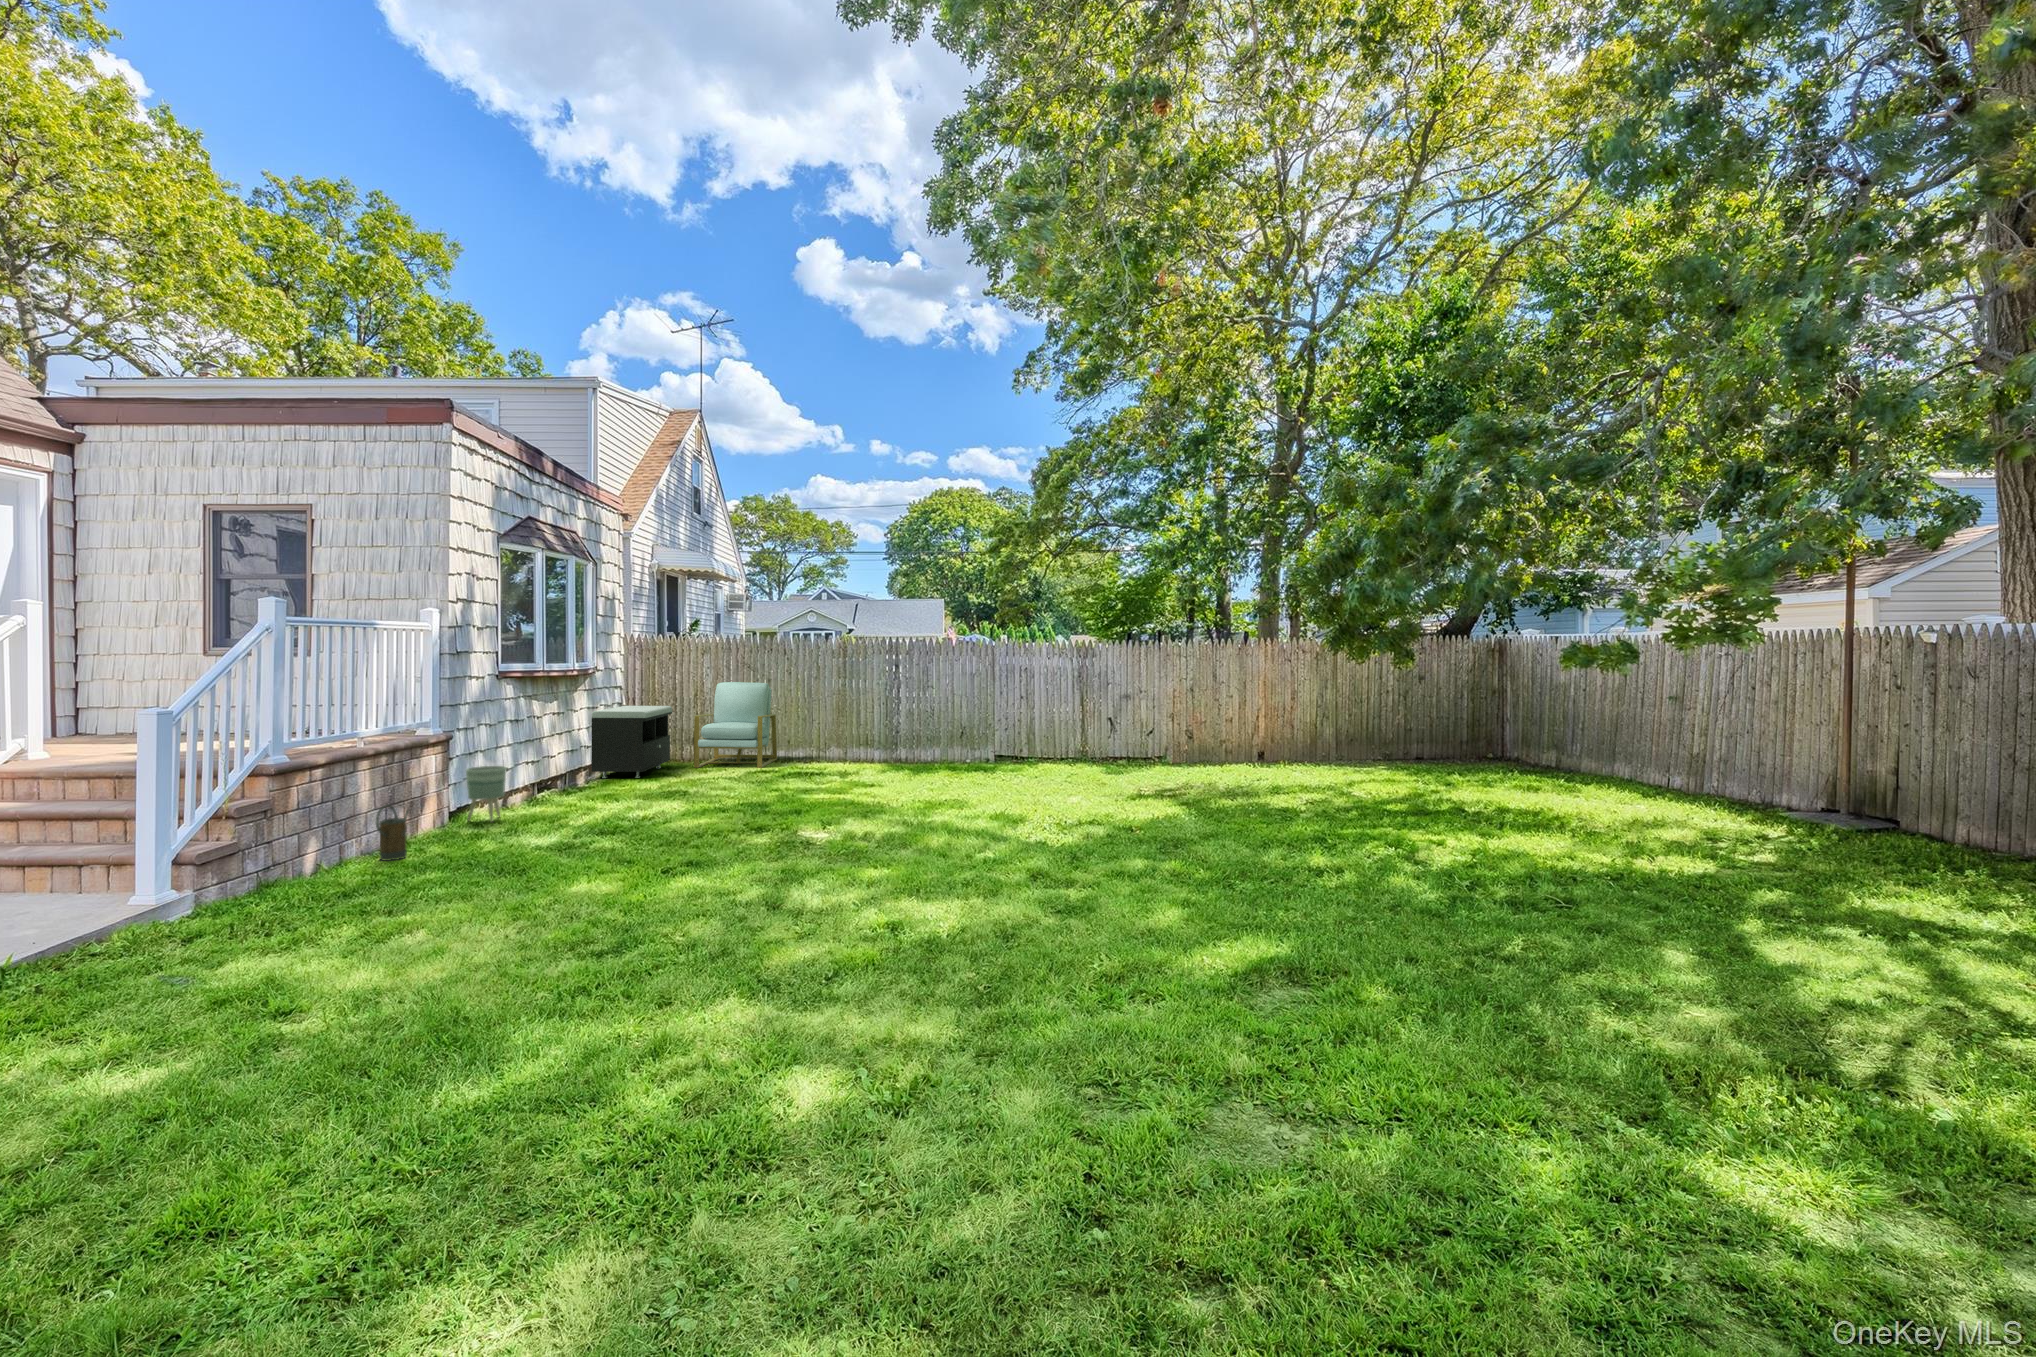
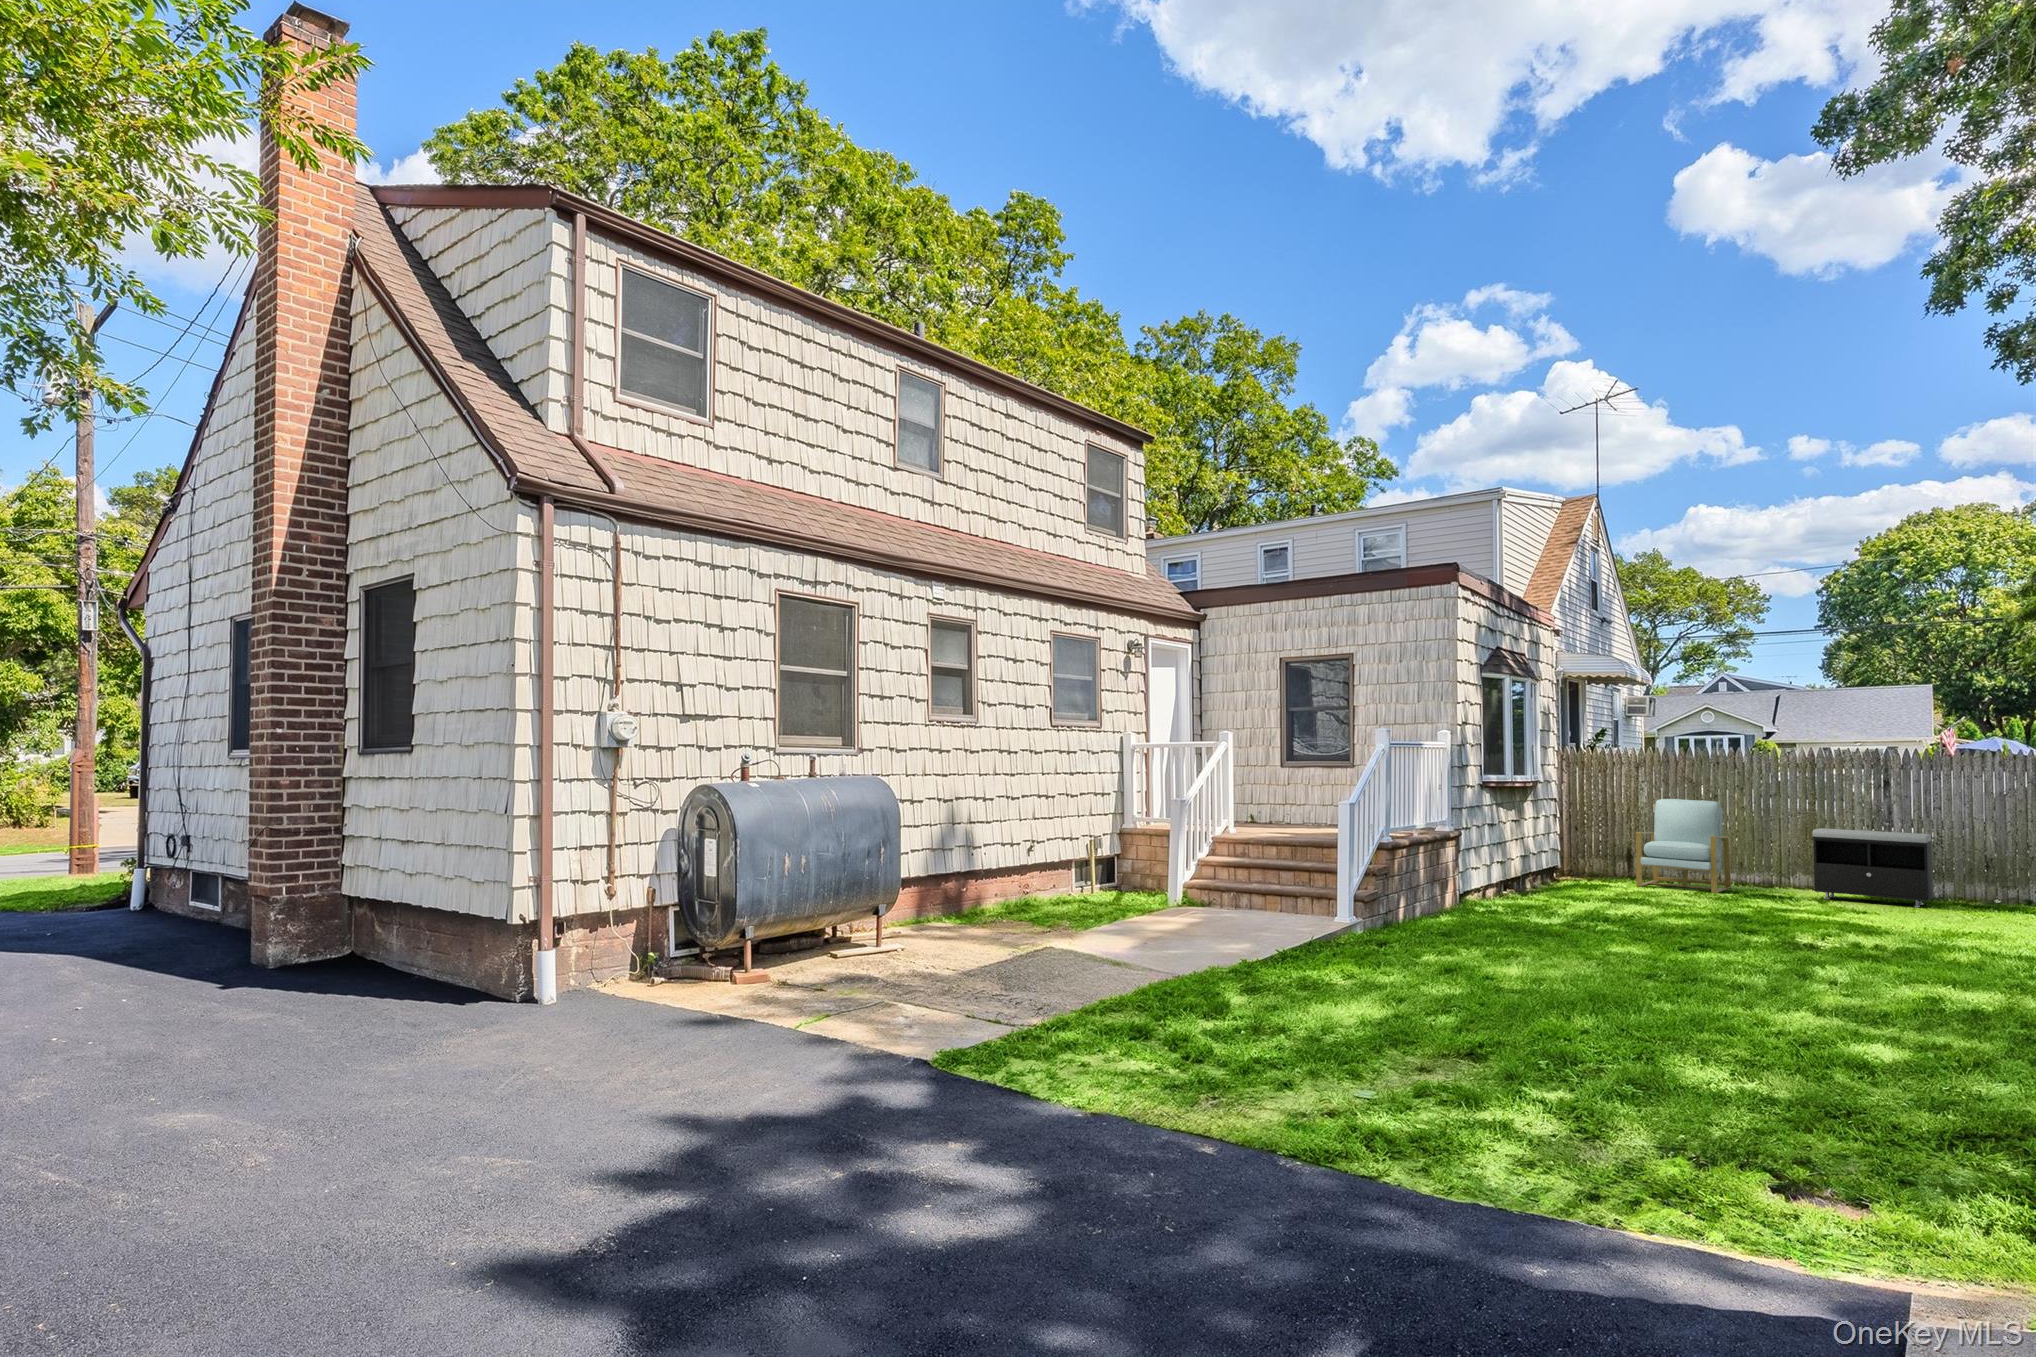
storage bench: present [591,706,672,778] -> present [1812,828,1933,907]
planter: present [466,766,507,822] -> none [1466,857,1497,903]
watering can: present [376,804,409,861] -> none [1435,873,1452,915]

